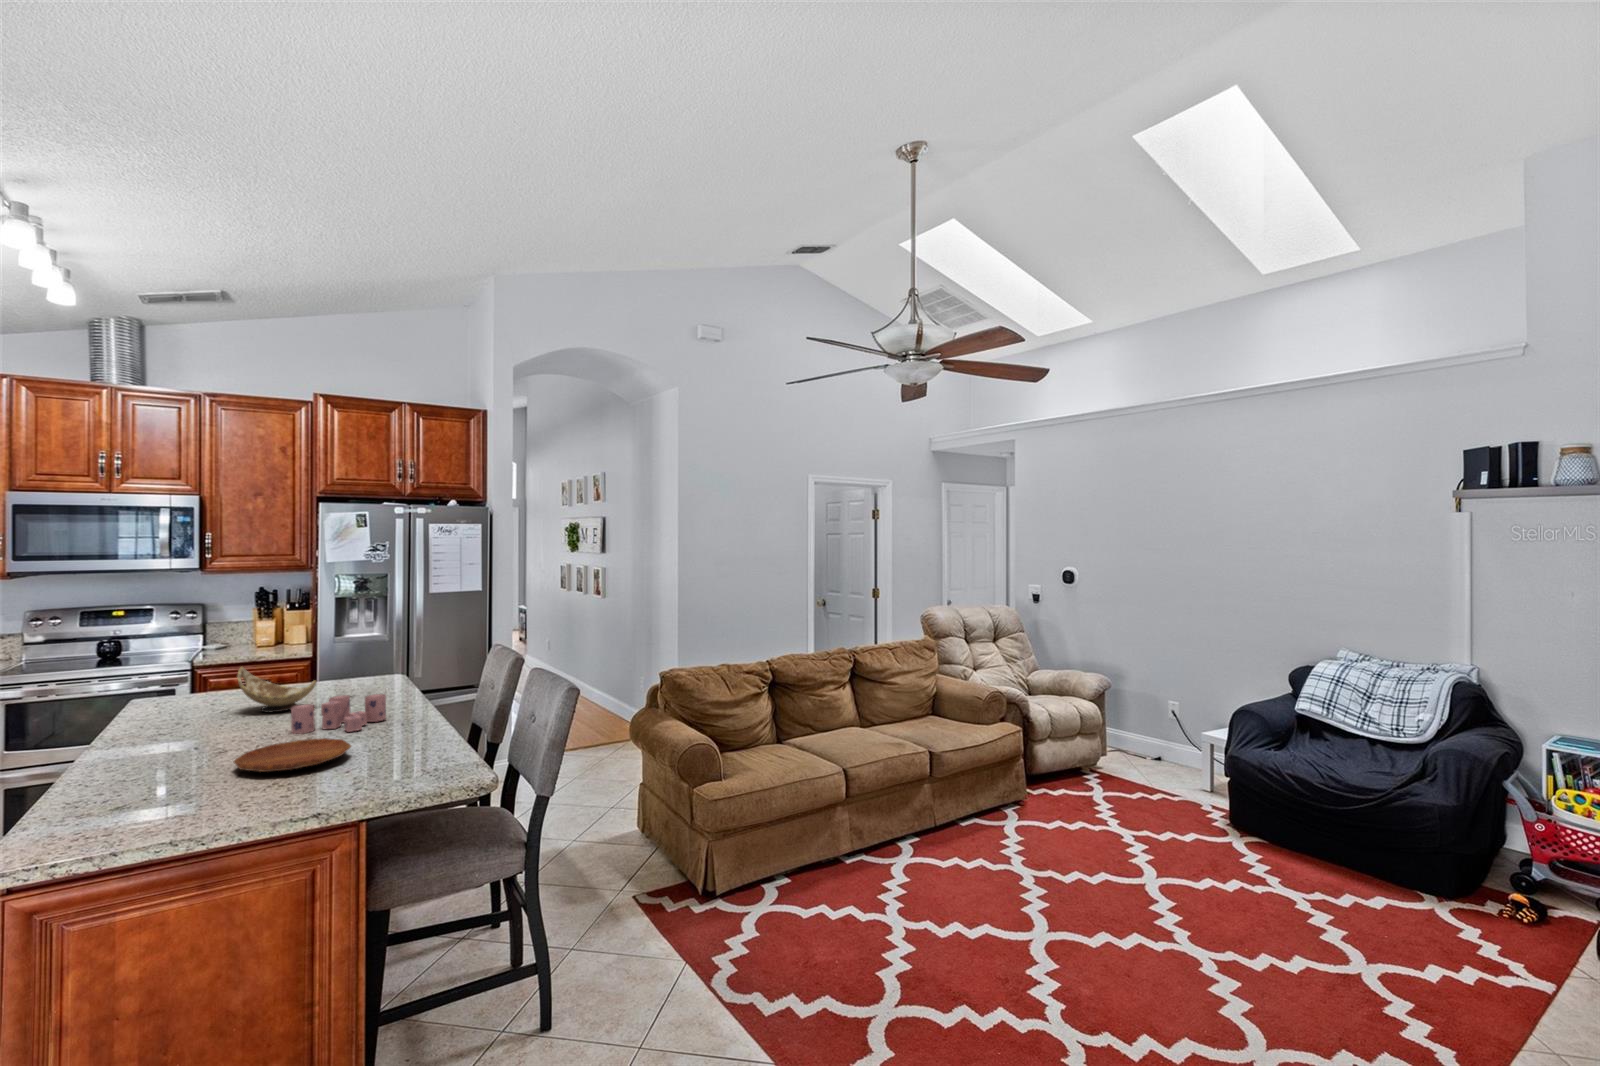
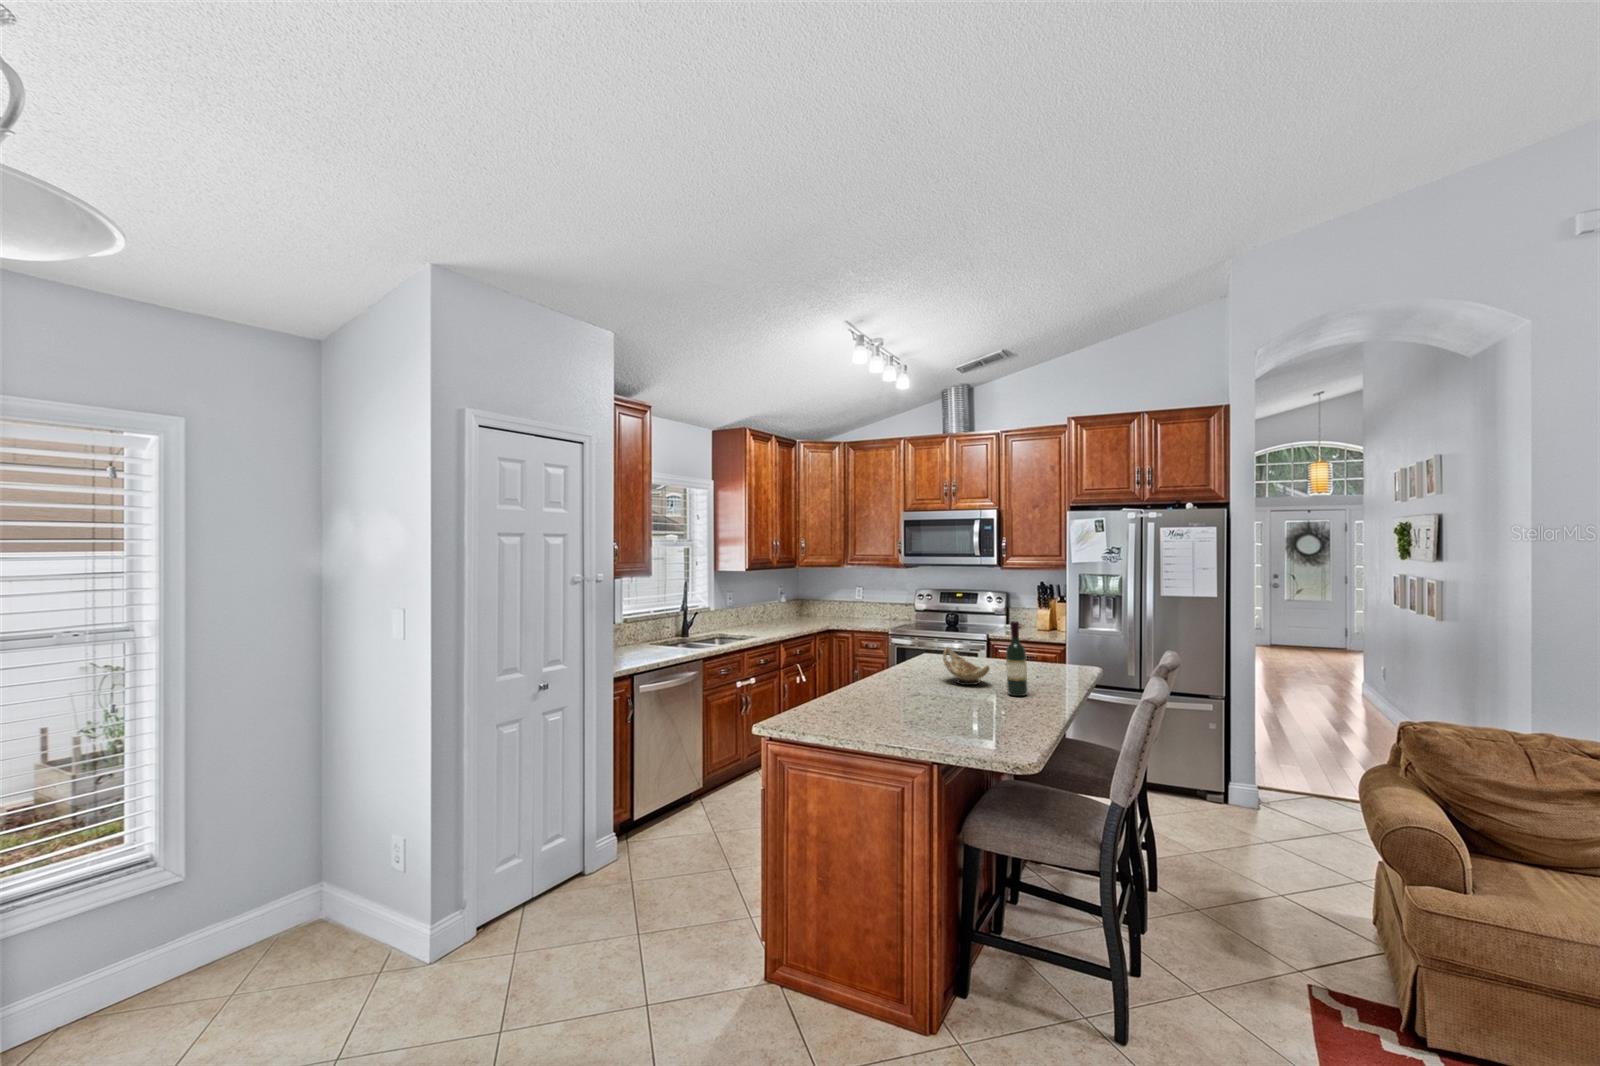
wine bottle: none [352,619,380,709] -> present [1006,621,1028,696]
candle: present [291,694,386,734] -> none [946,682,1013,713]
tray: present [234,738,351,772] -> none [876,710,950,733]

